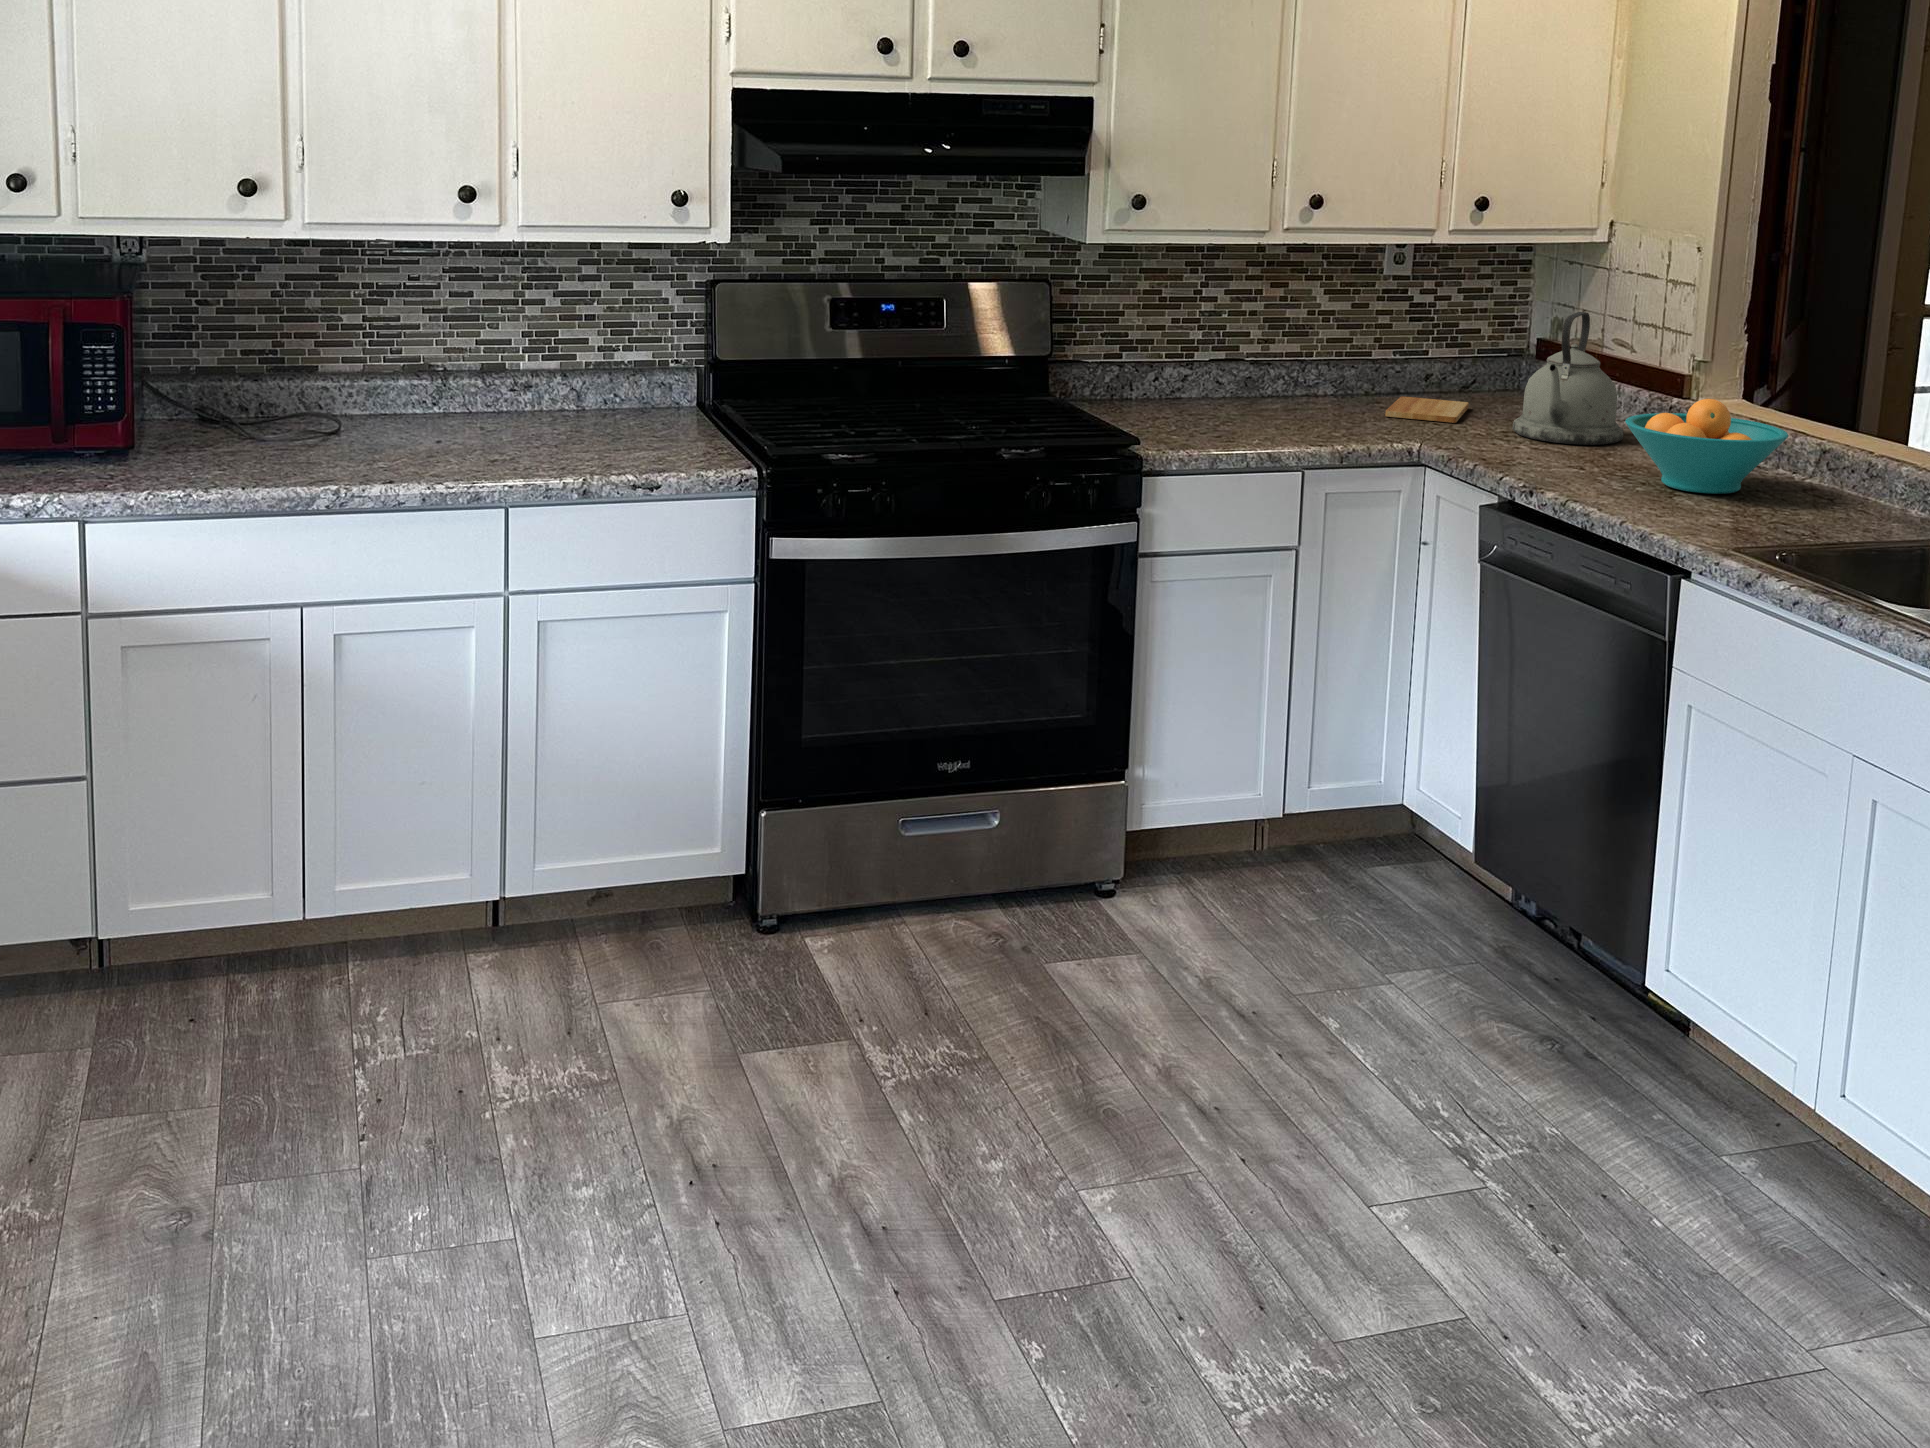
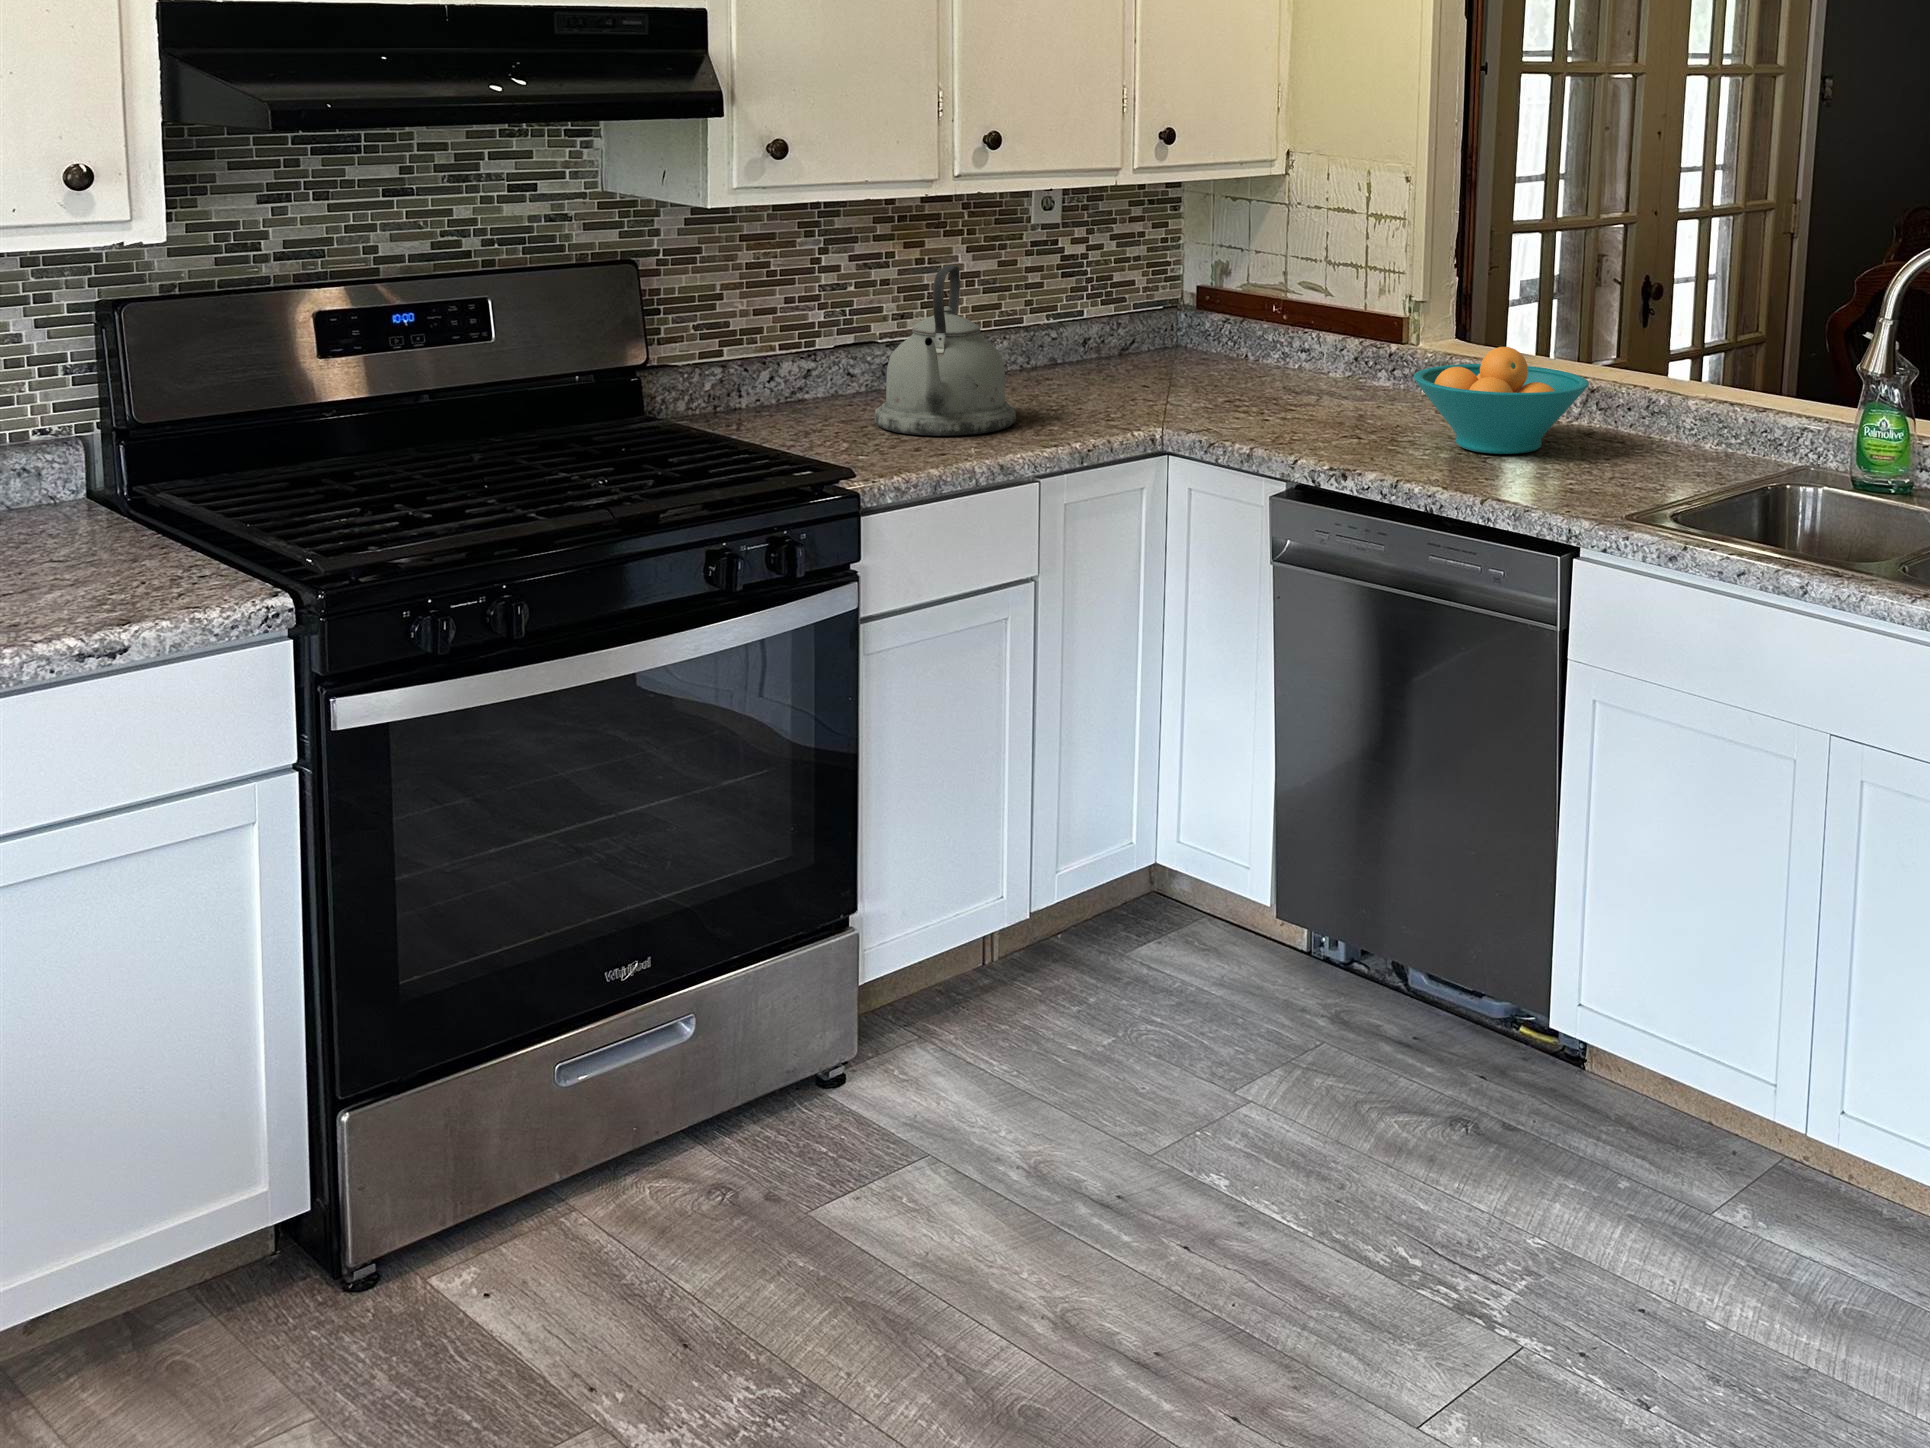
kettle: present [1512,312,1623,445] -> present [874,265,1016,436]
cutting board: present [1385,396,1469,423] -> none [1064,370,1158,398]

